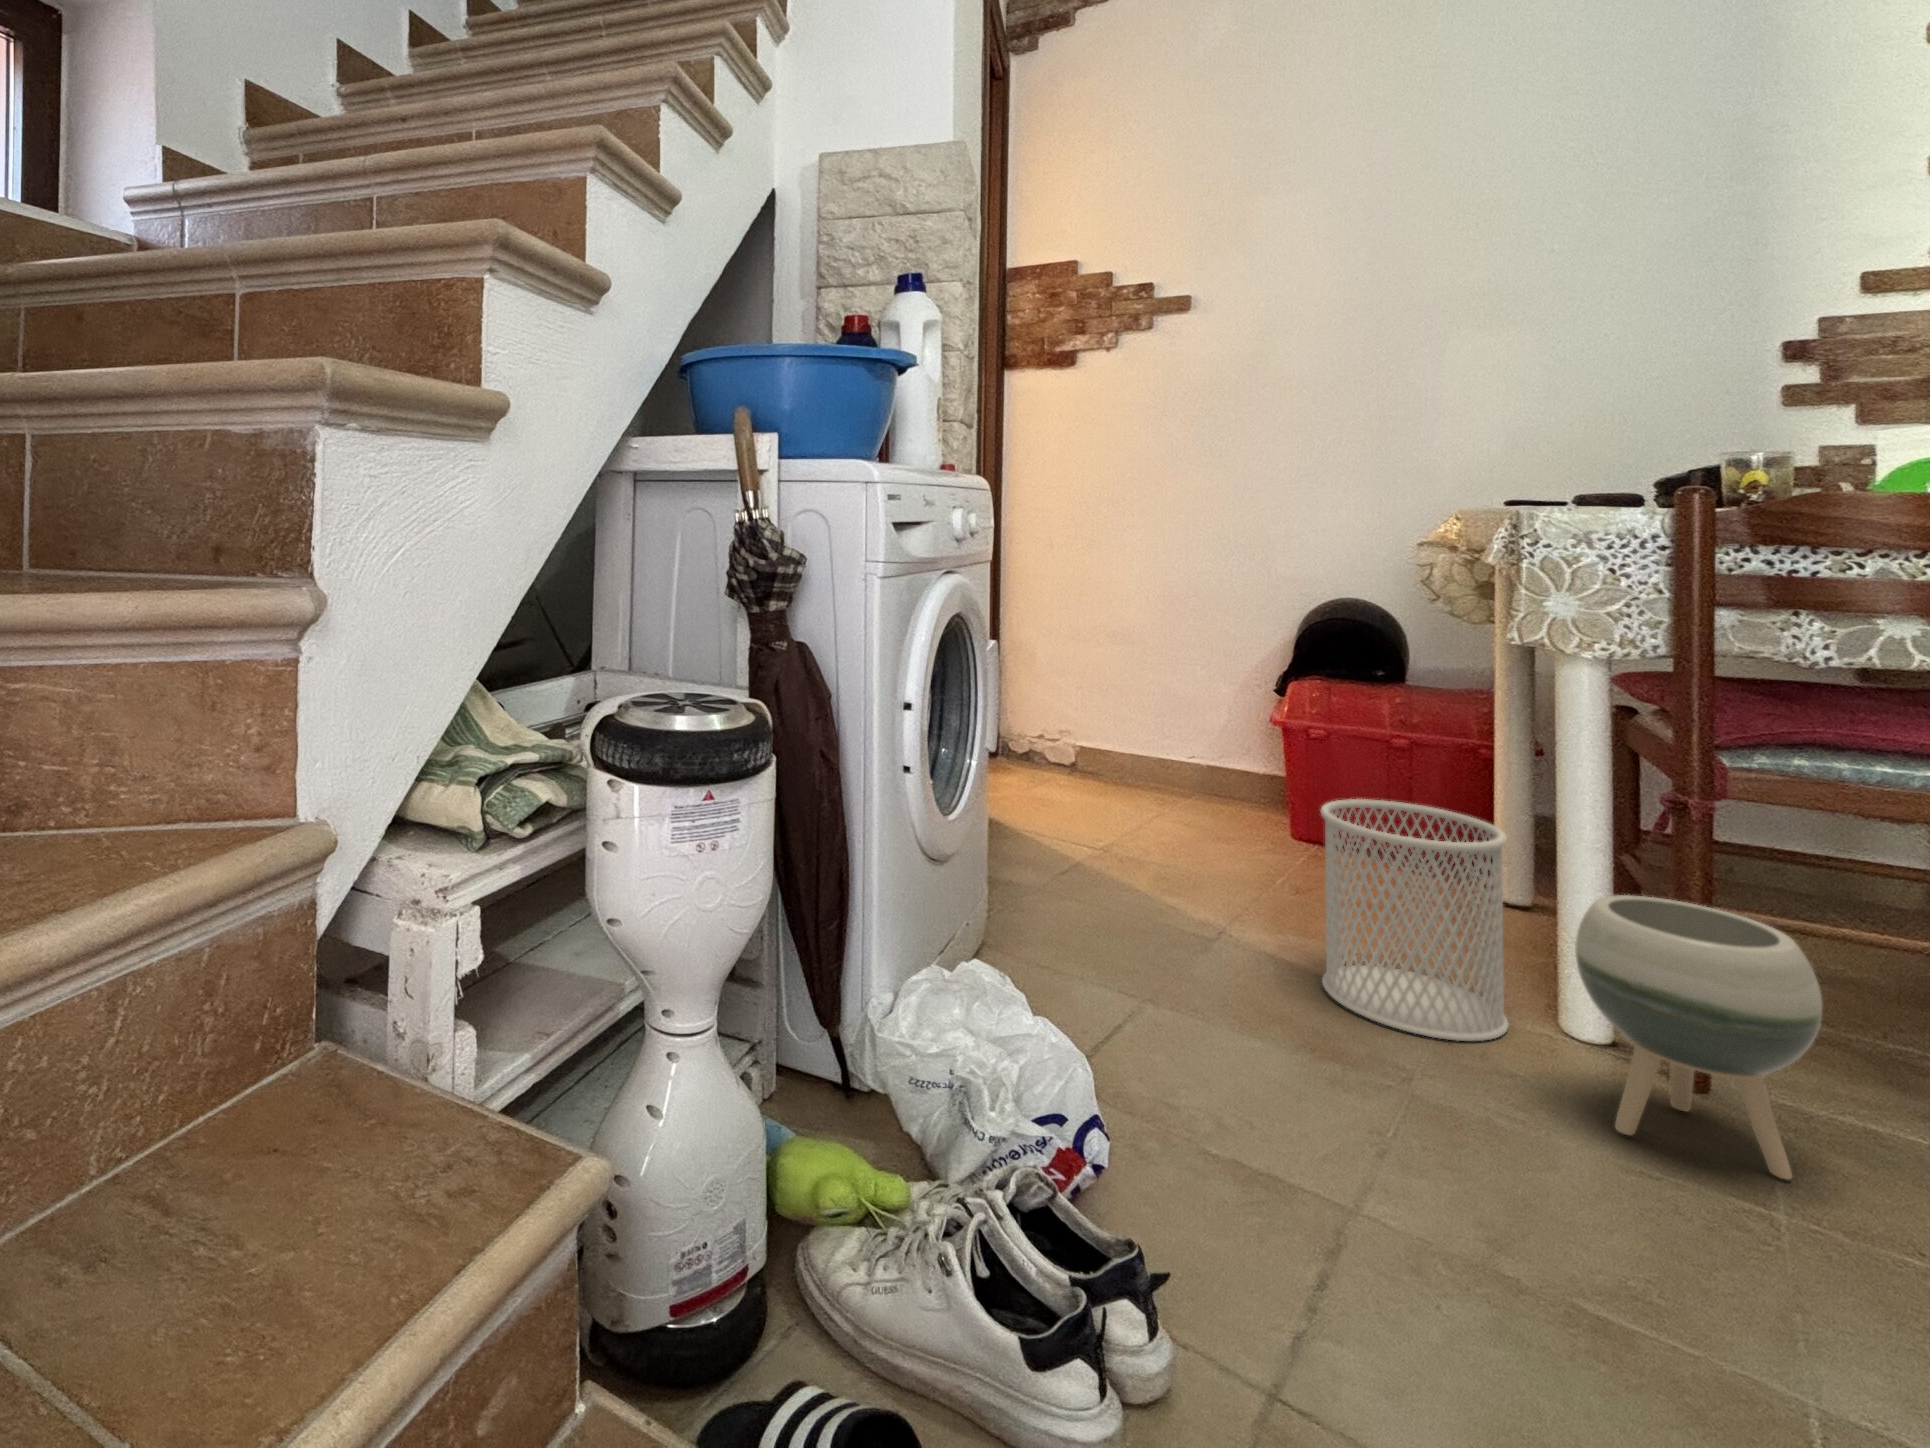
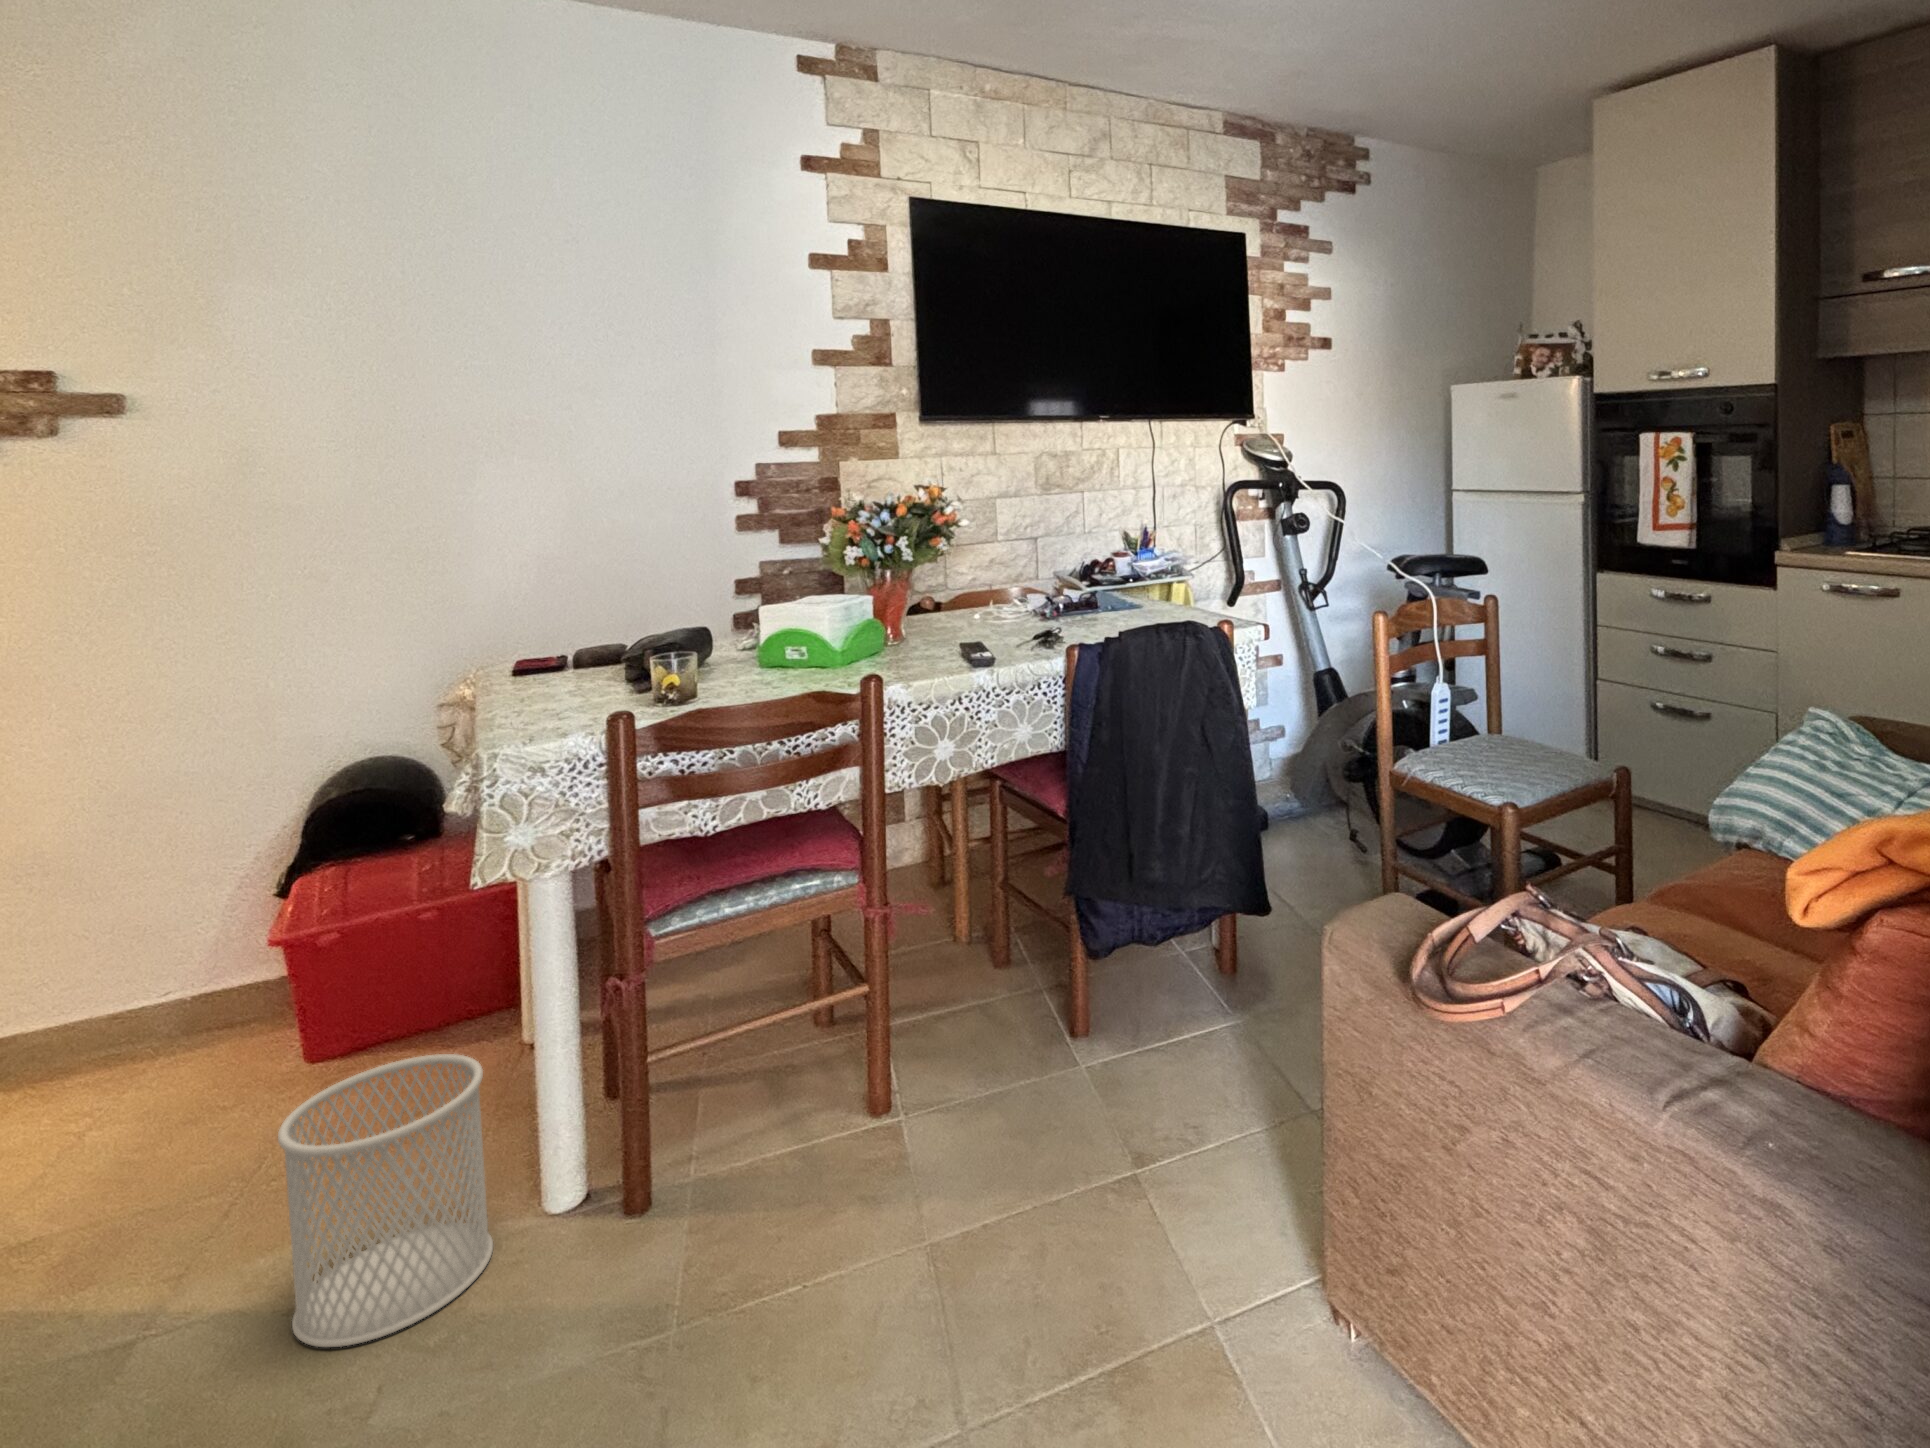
planter: present [1575,895,1822,1179] -> none [525,1084,695,1336]

